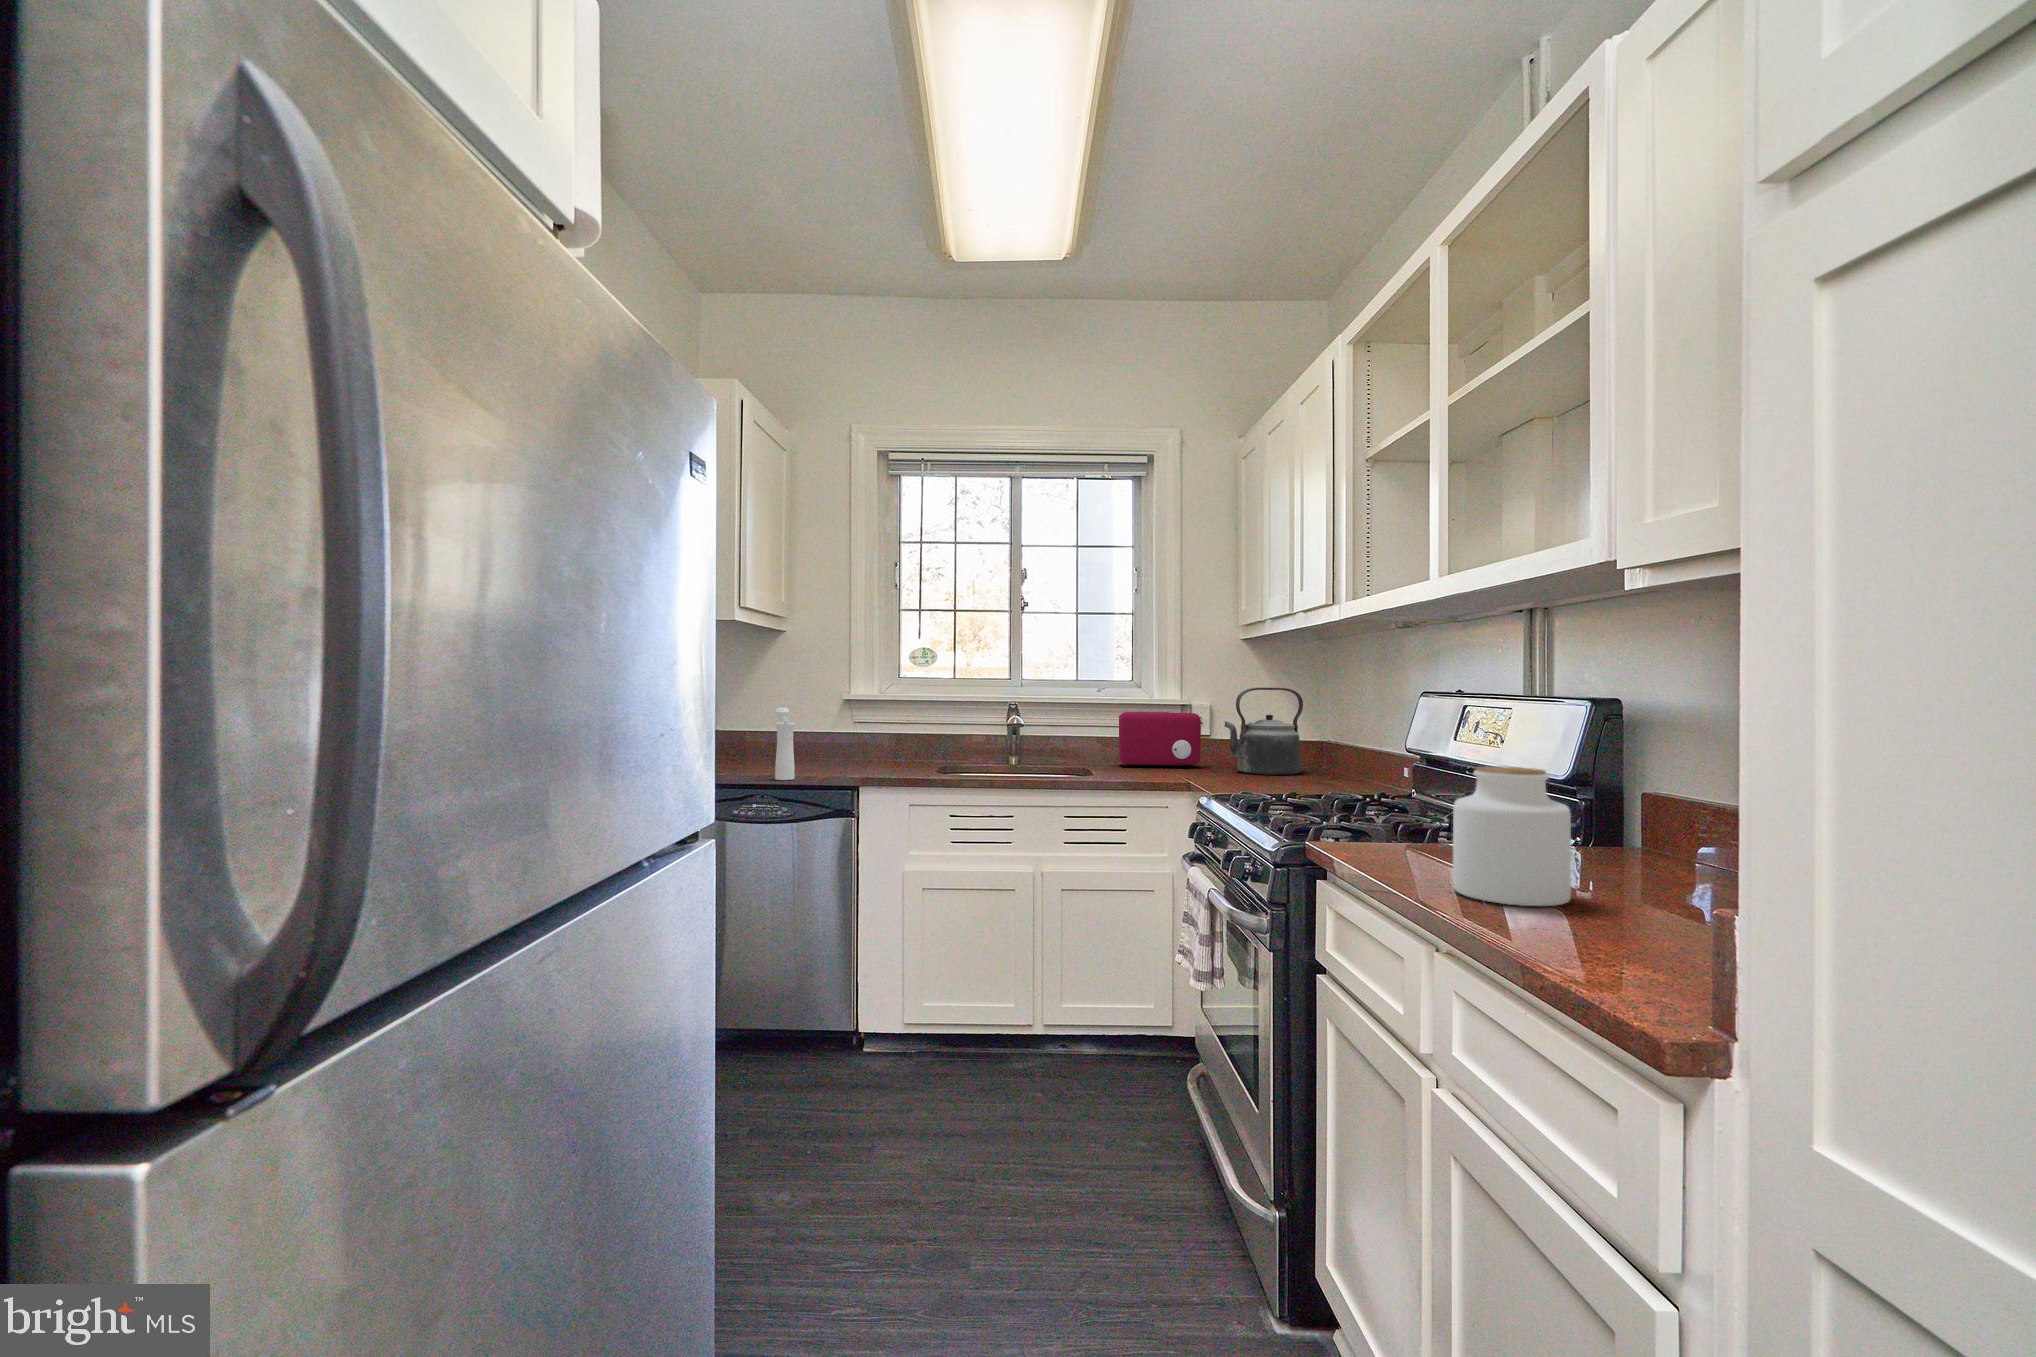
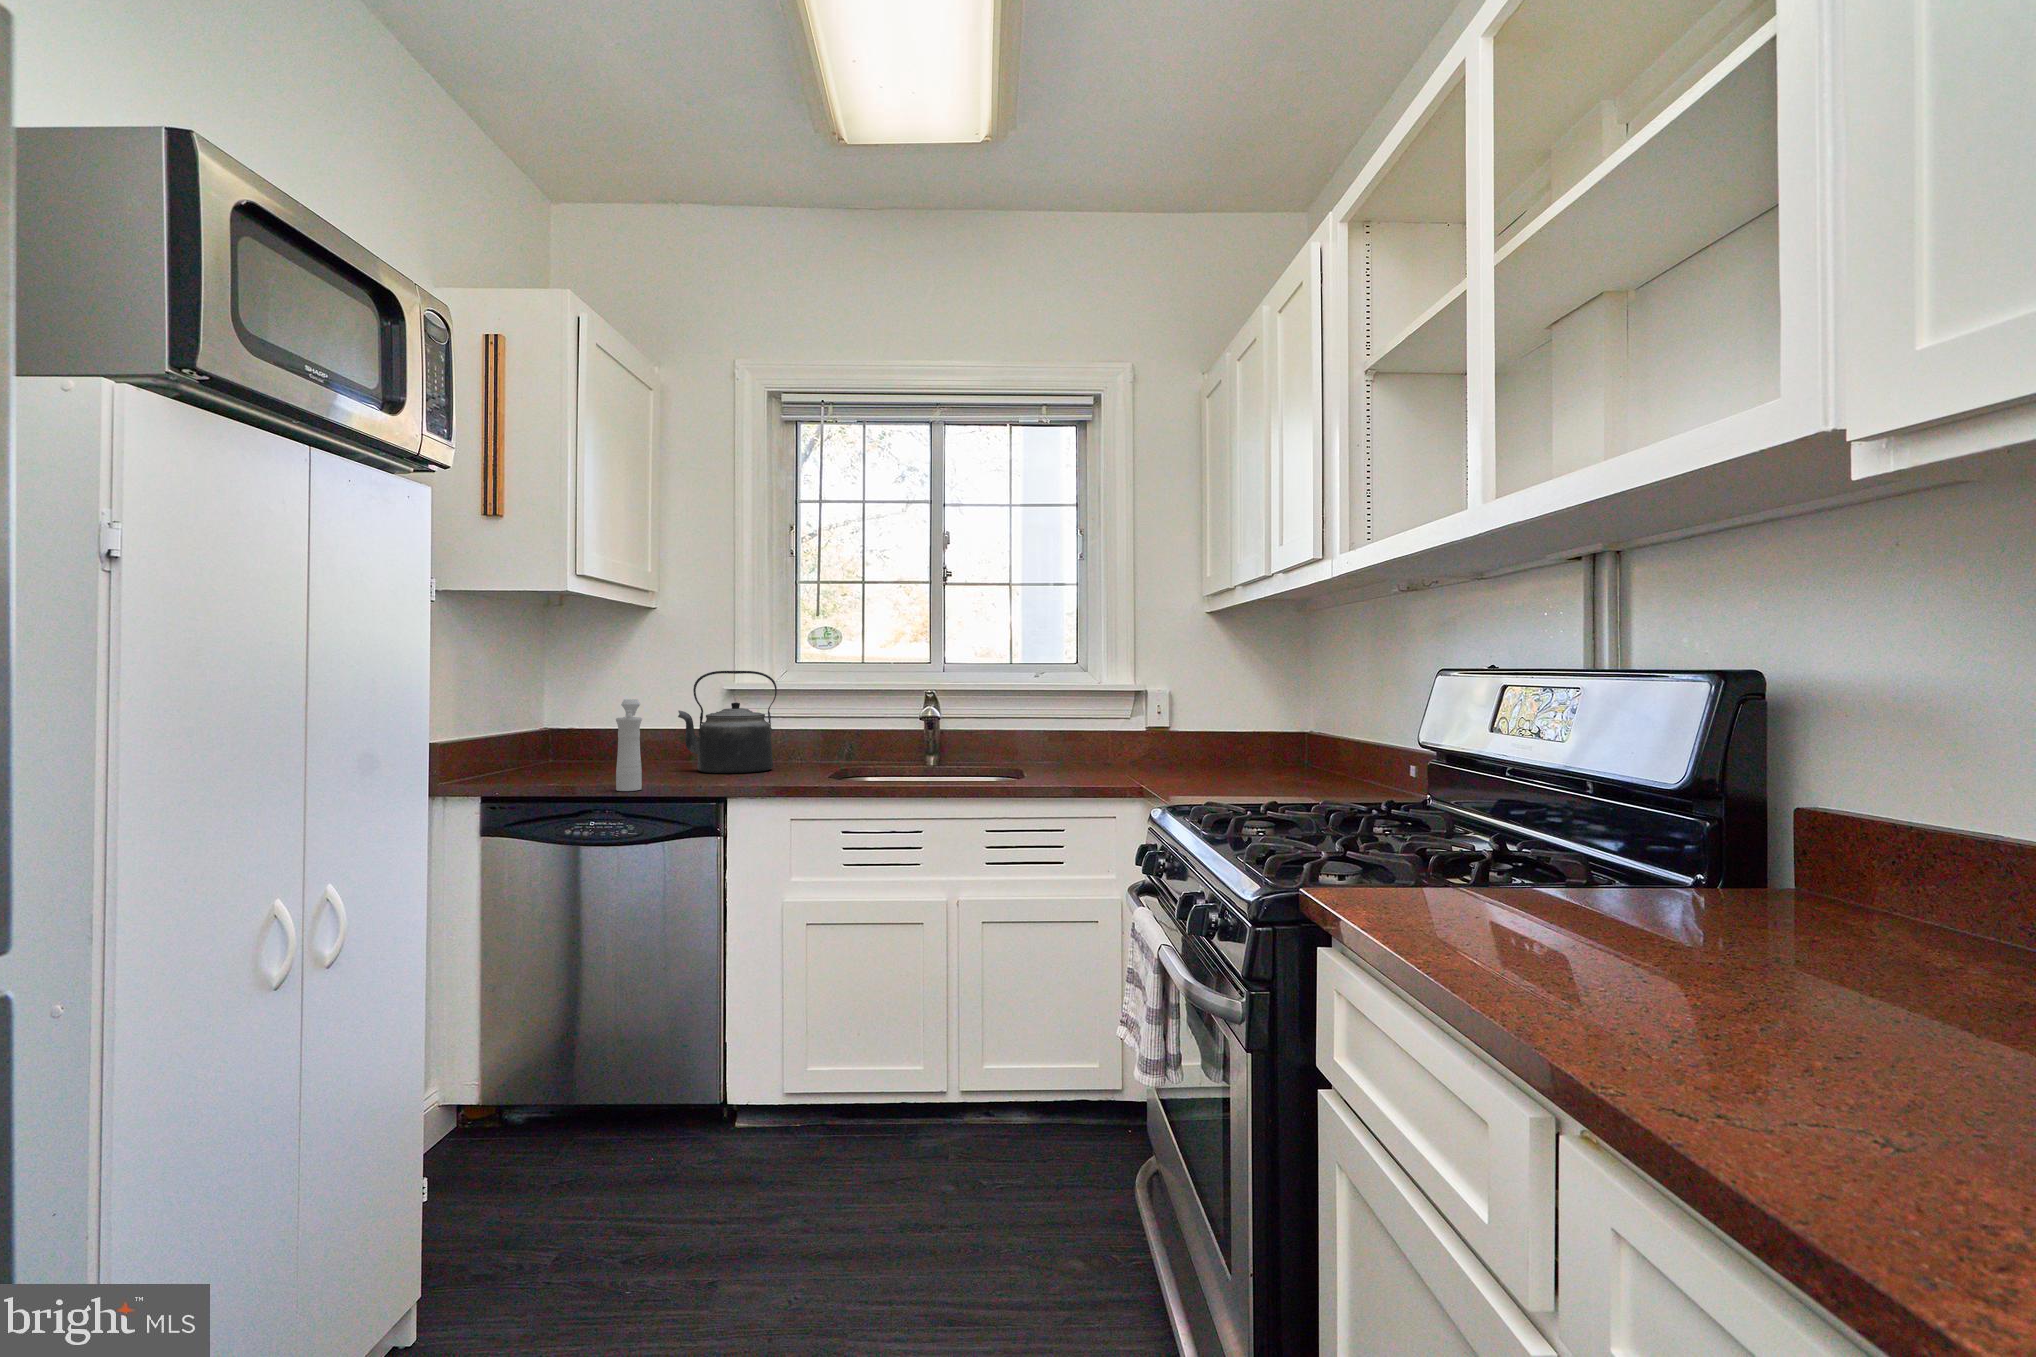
kettle: present [1224,688,1303,775] -> present [678,671,777,773]
toaster: present [1118,712,1201,768] -> none [1060,702,1158,768]
jar: present [1453,766,1571,906] -> none [1559,780,1782,1038]

